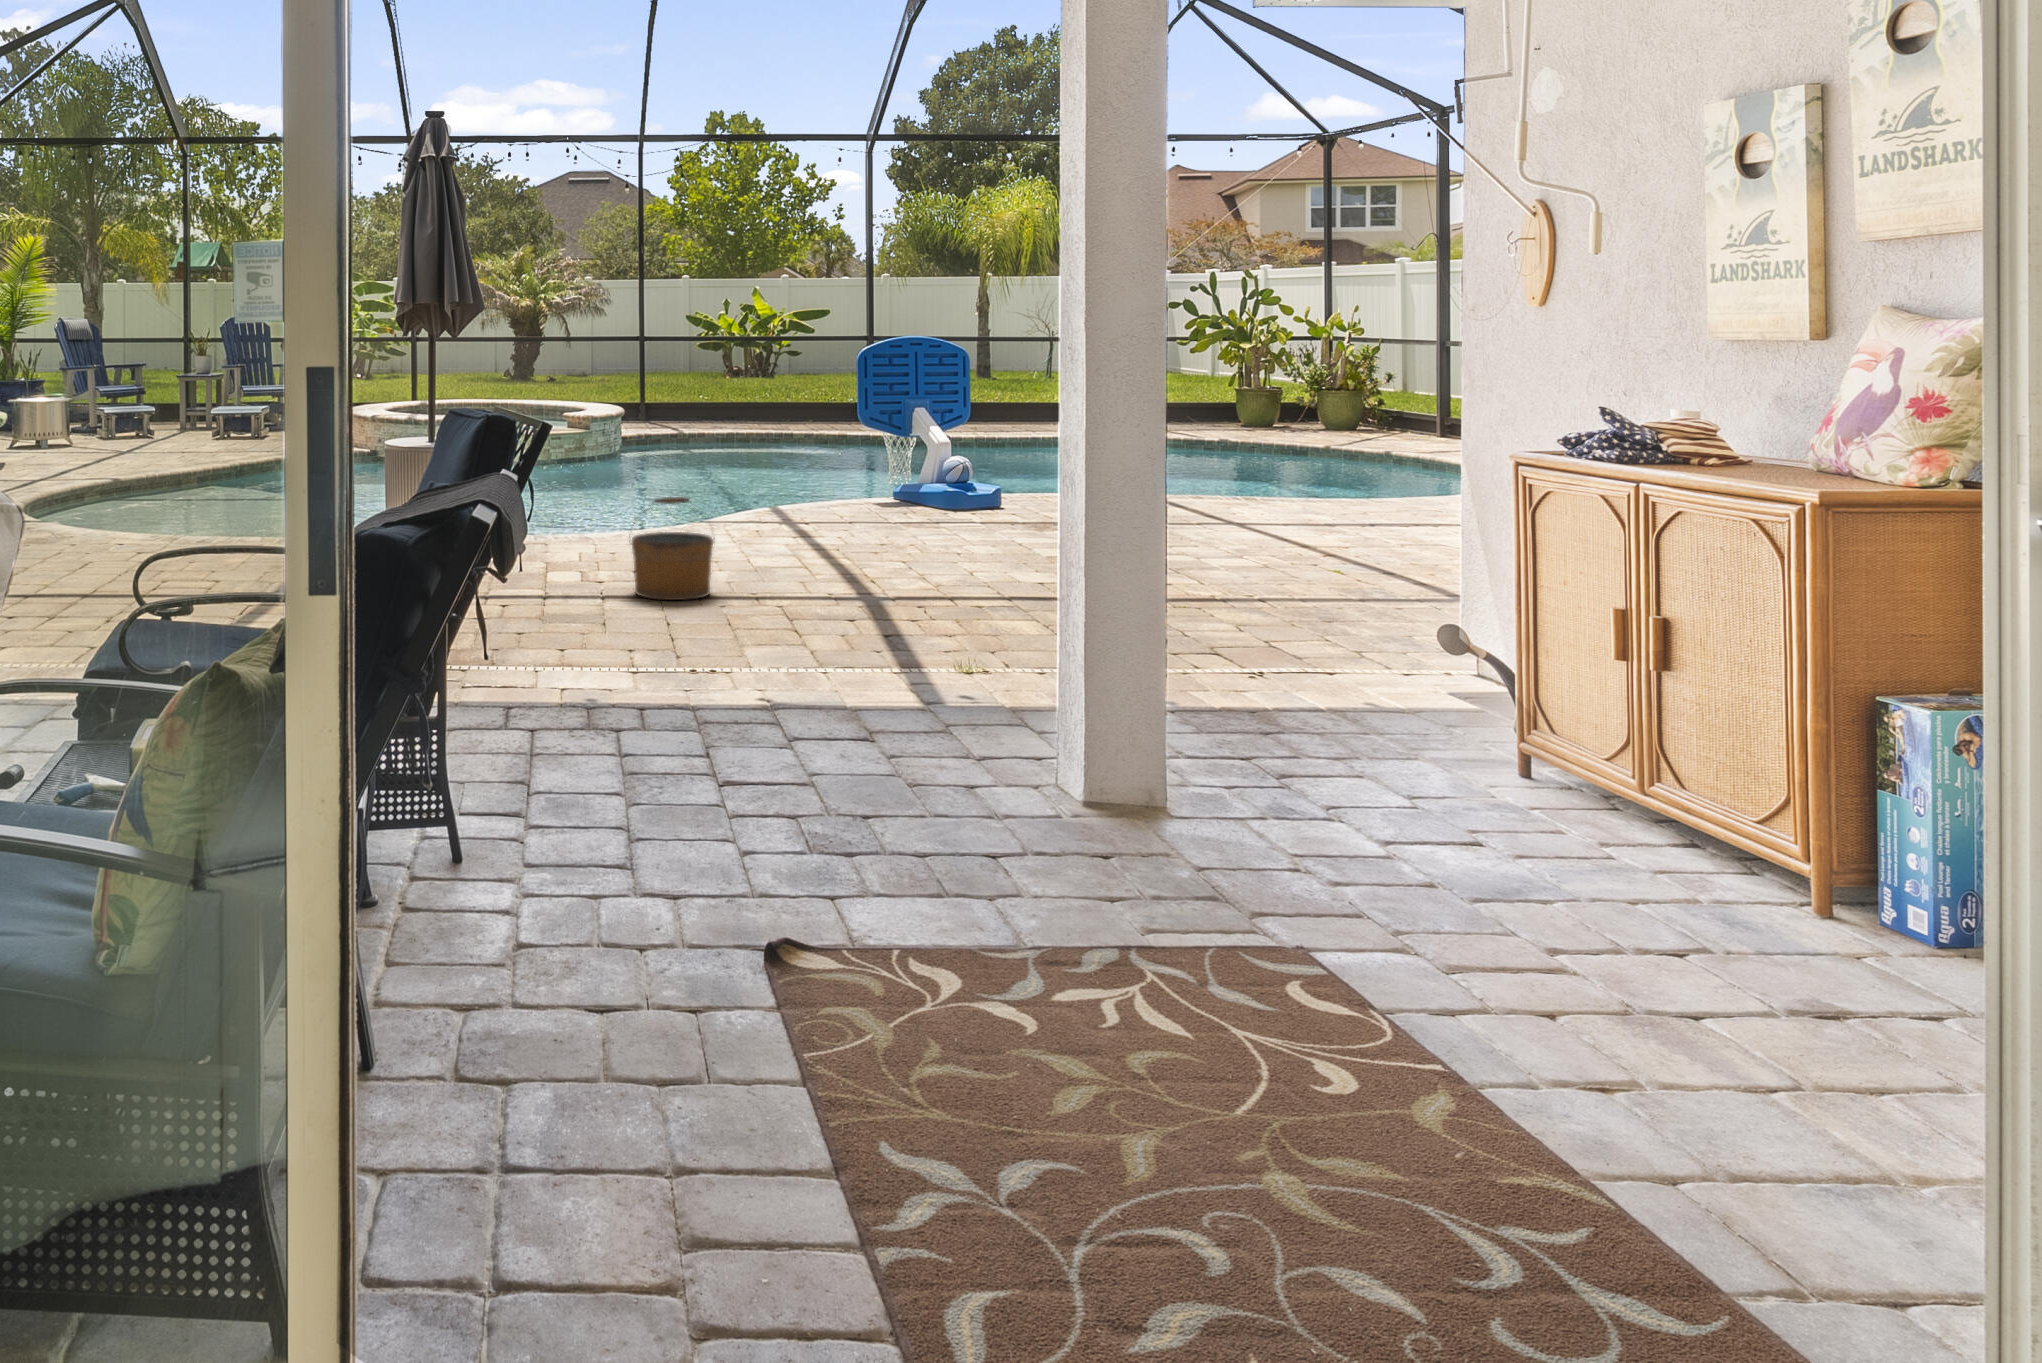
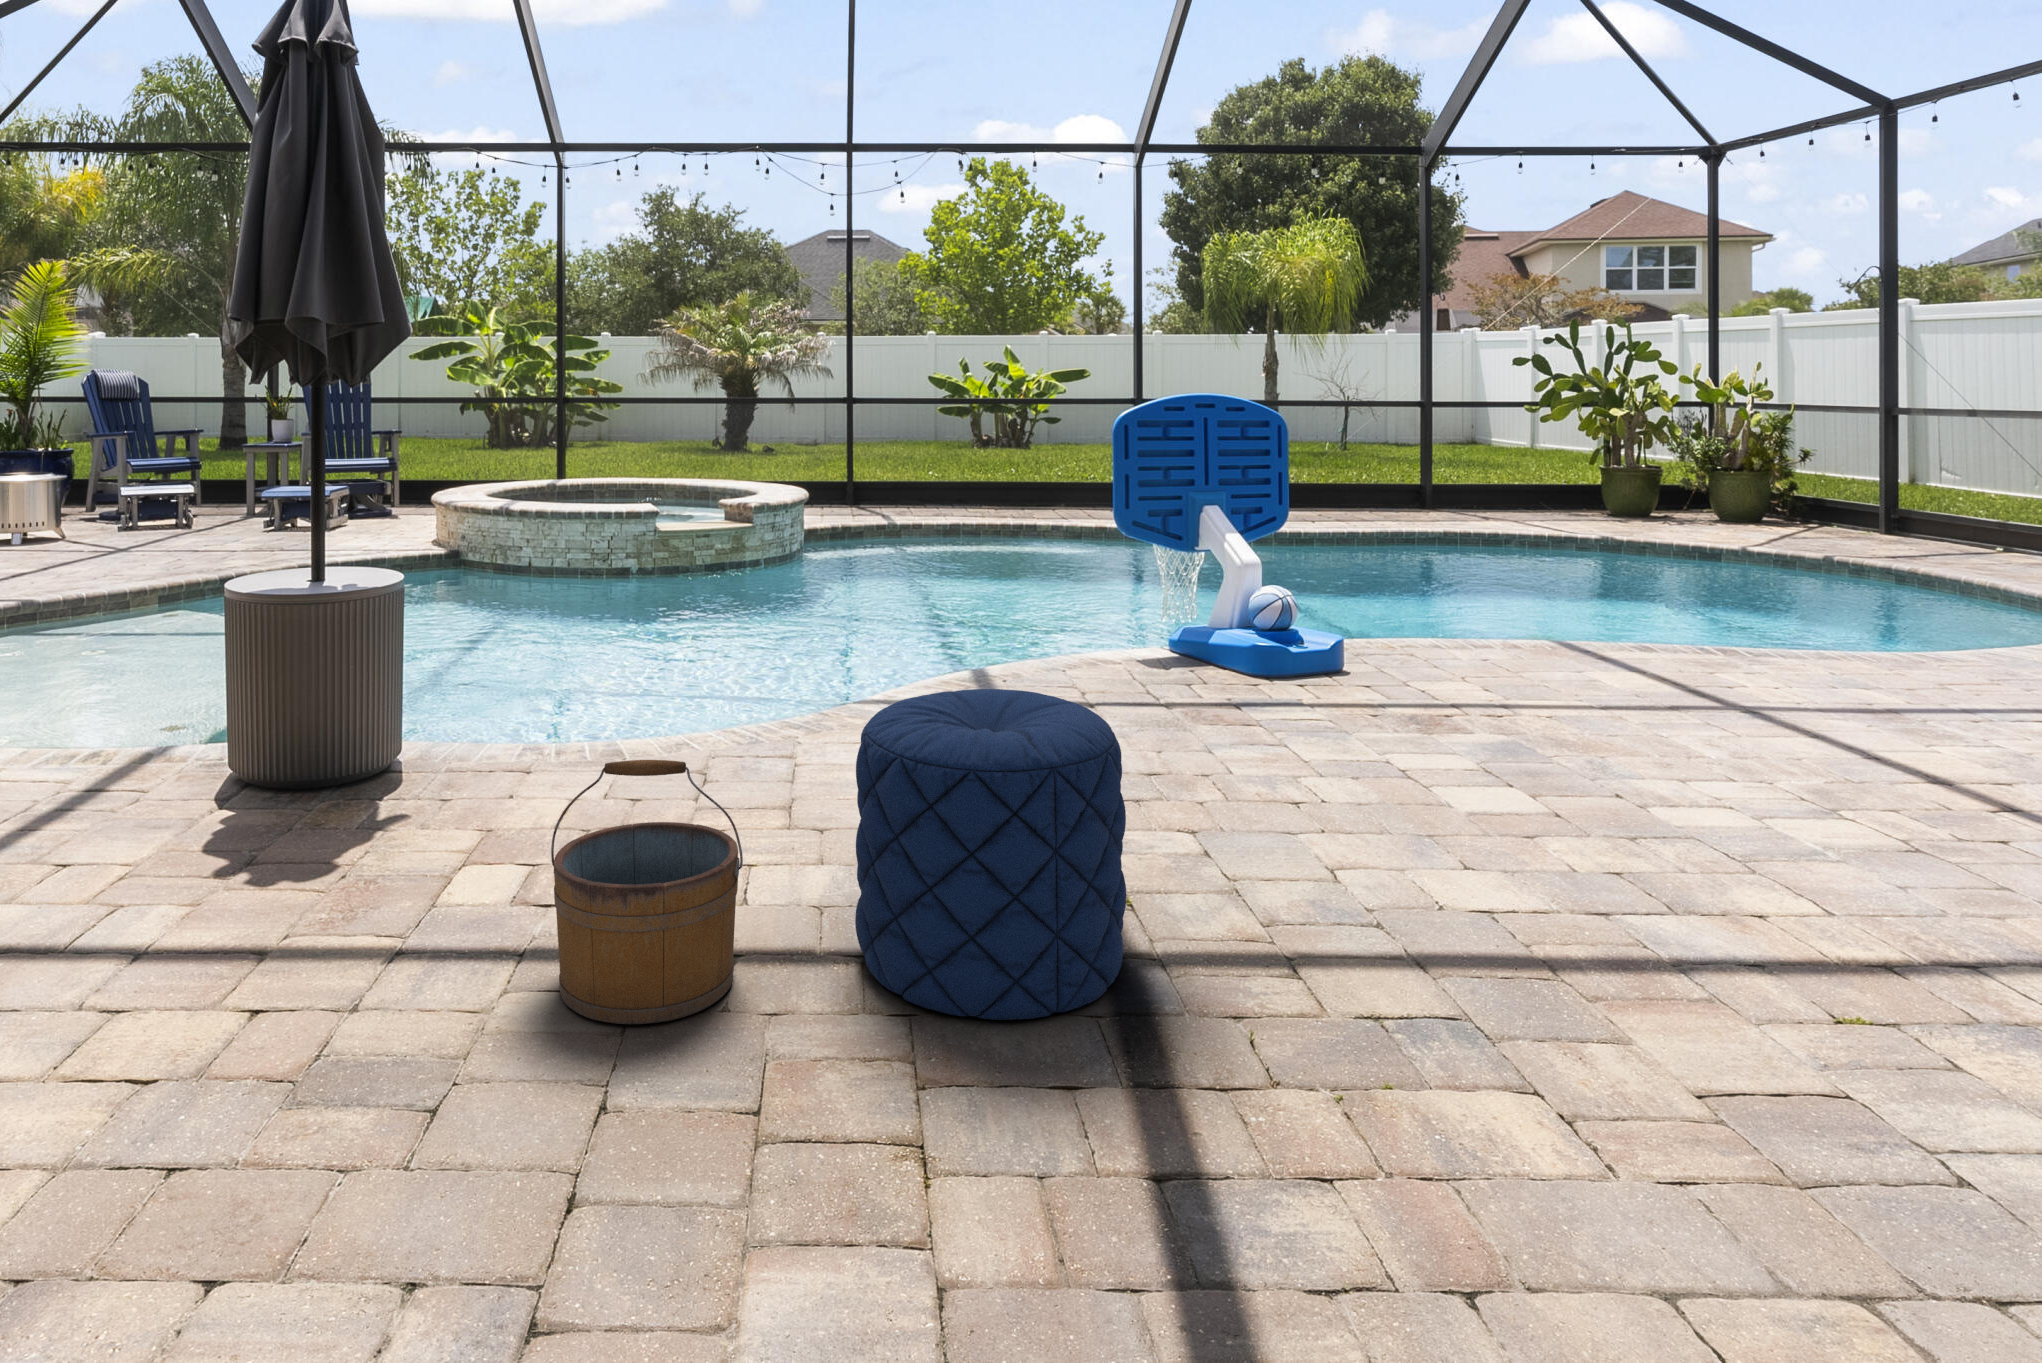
pouf: none [760,474,879,597] -> present [855,689,1126,1020]

